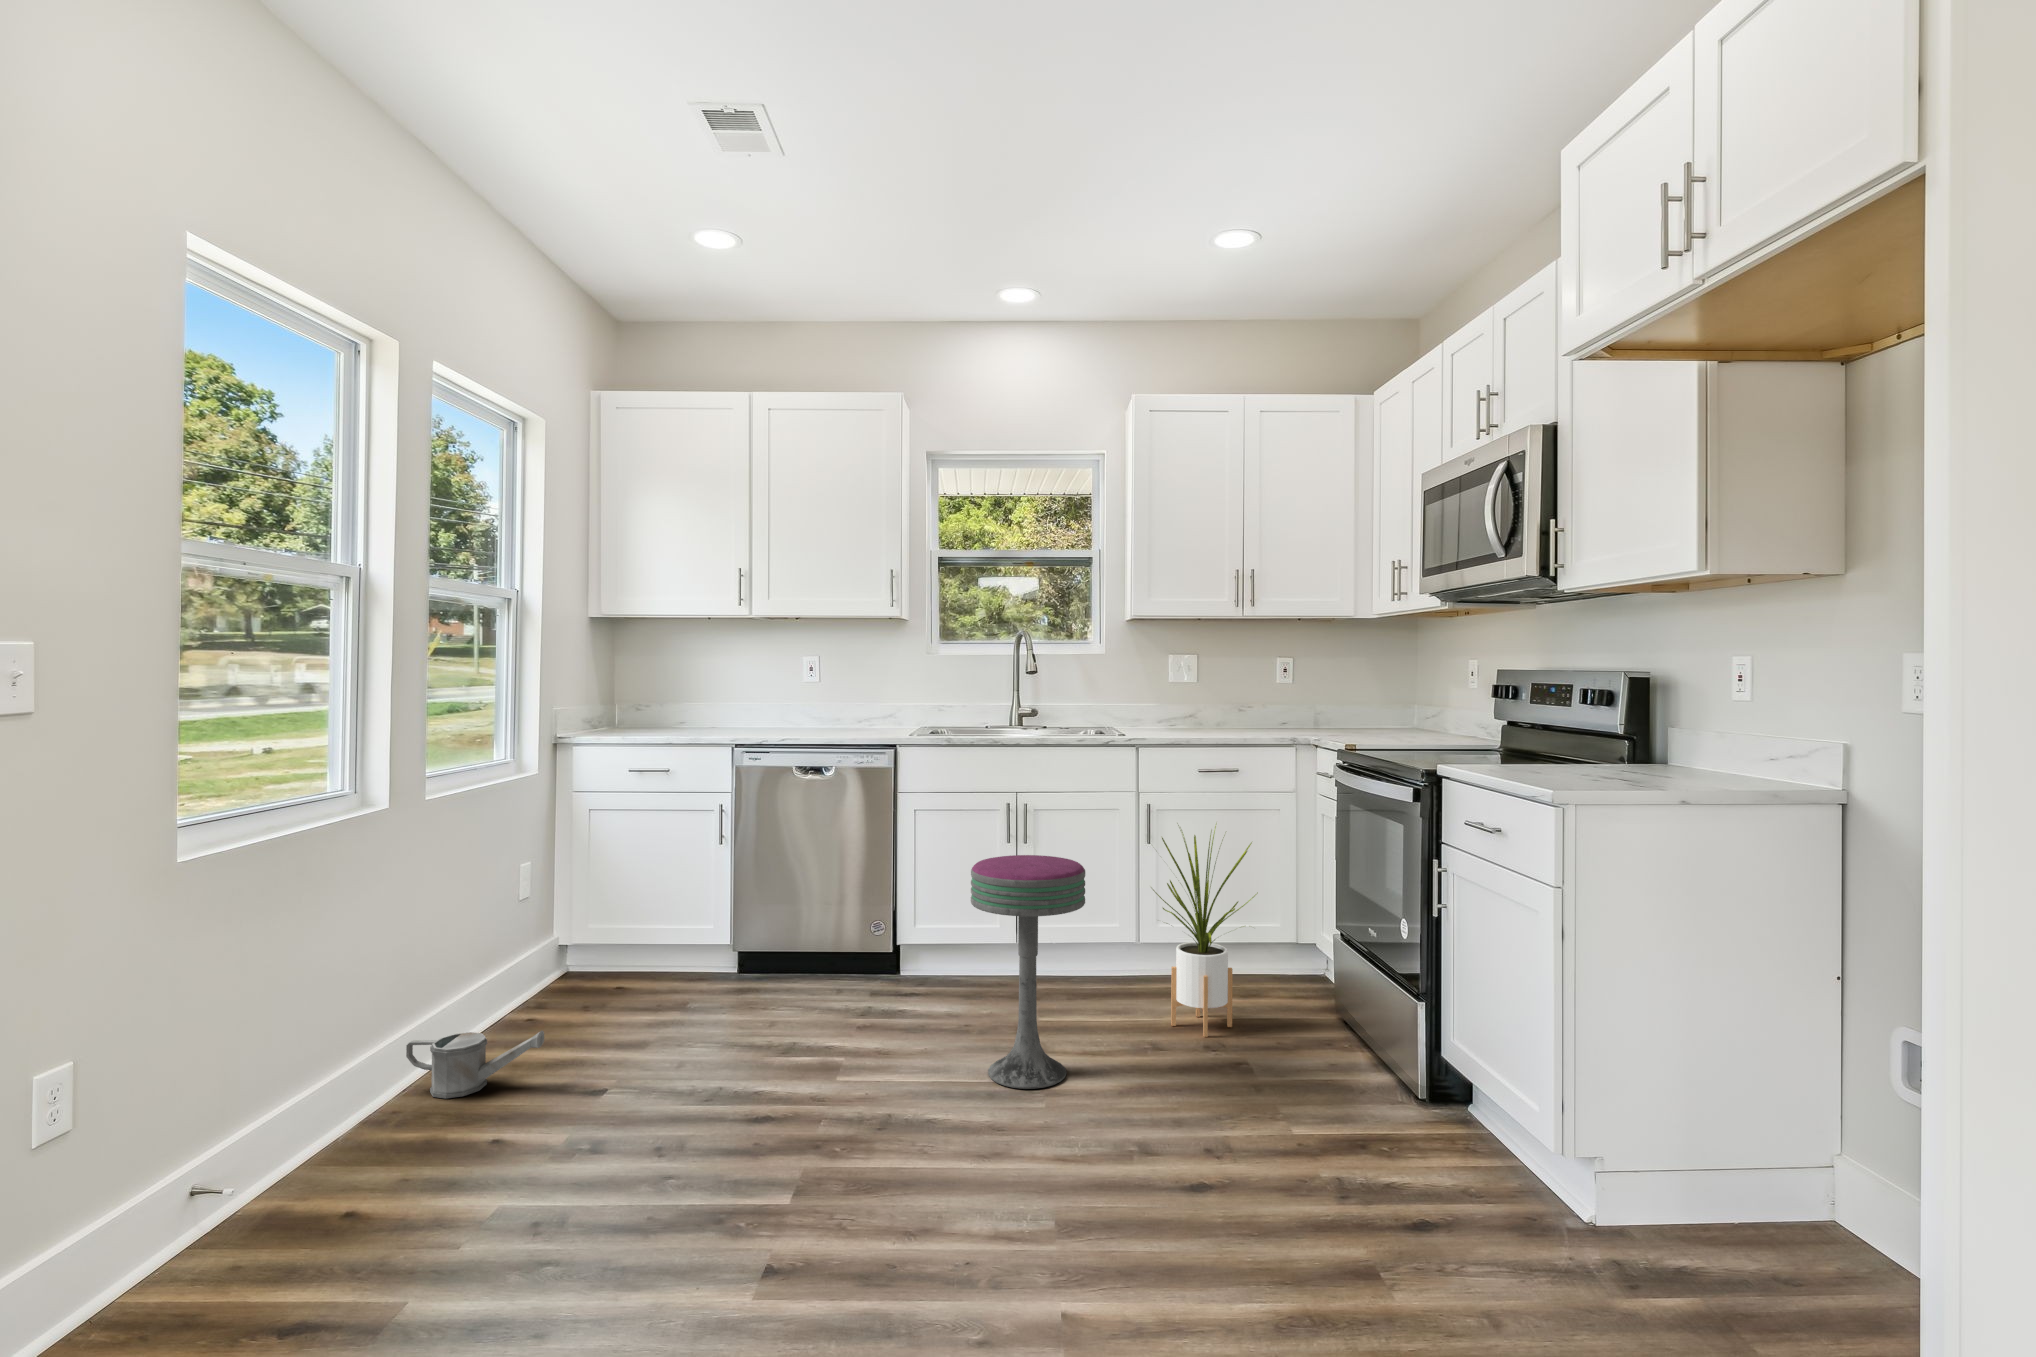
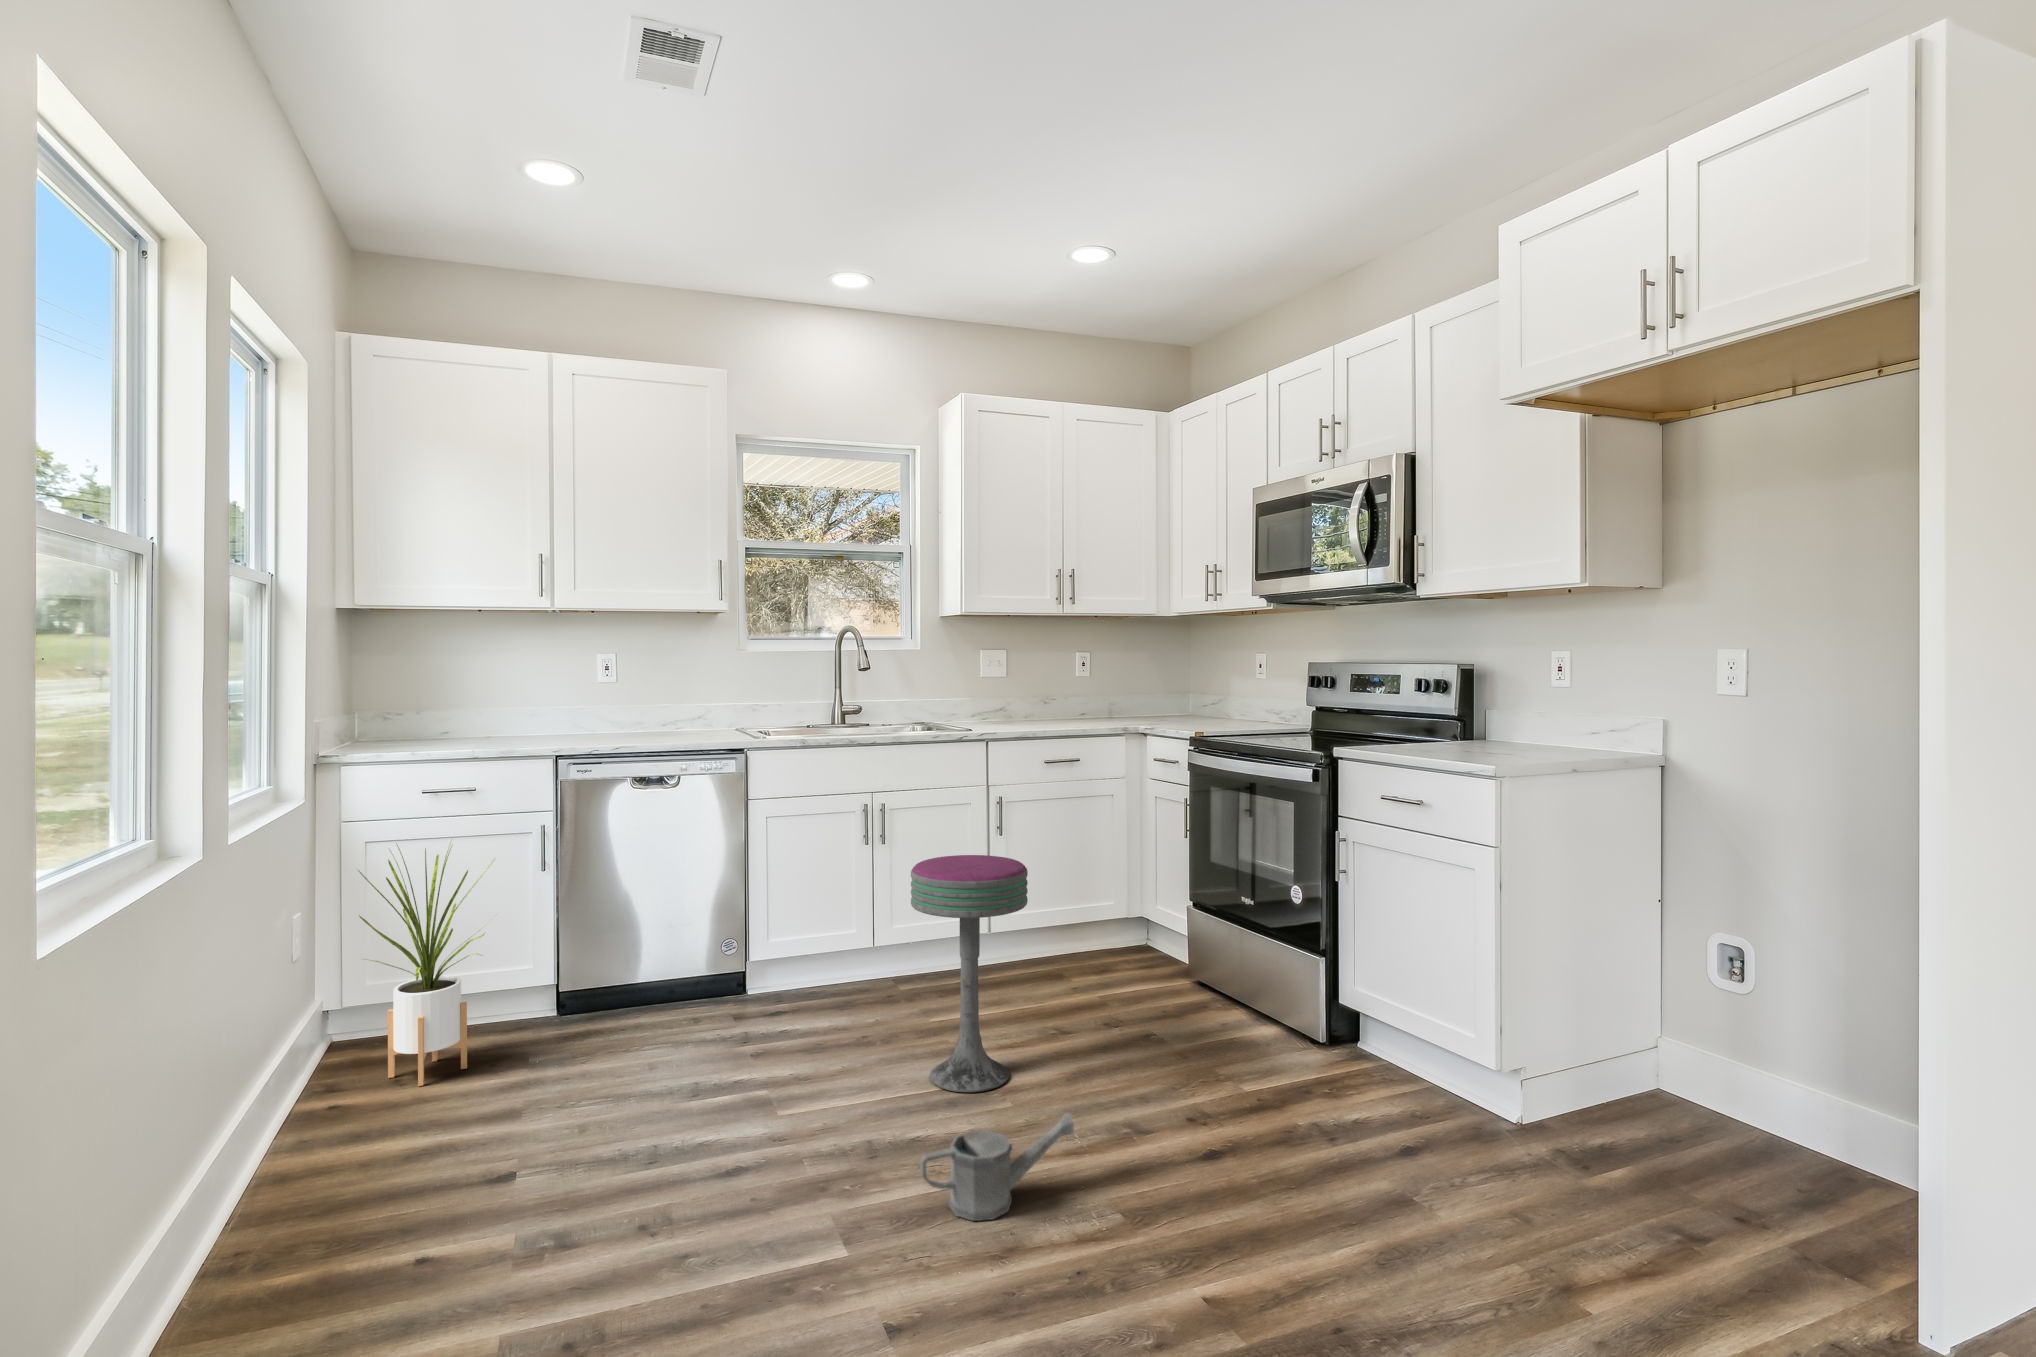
house plant: present [1153,825,1256,1037] -> present [358,840,495,1086]
watering can: present [406,1031,544,1099] -> present [920,1113,1074,1221]

